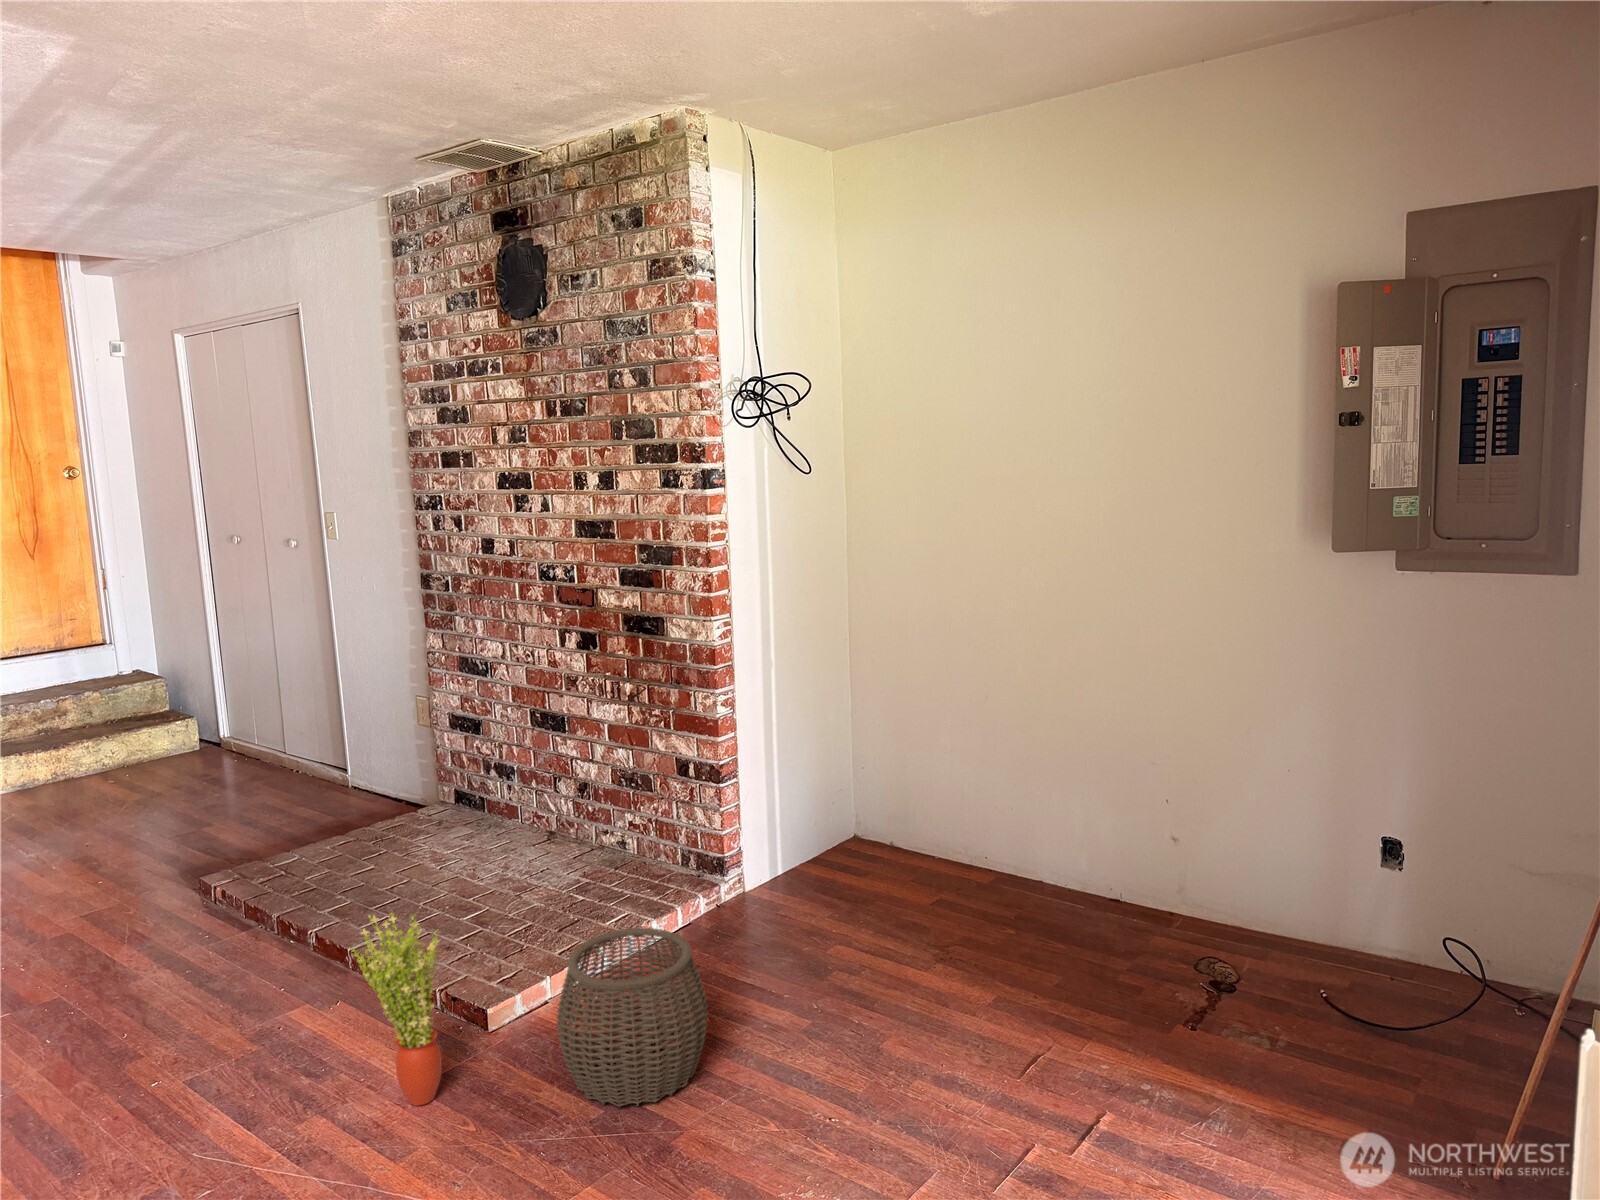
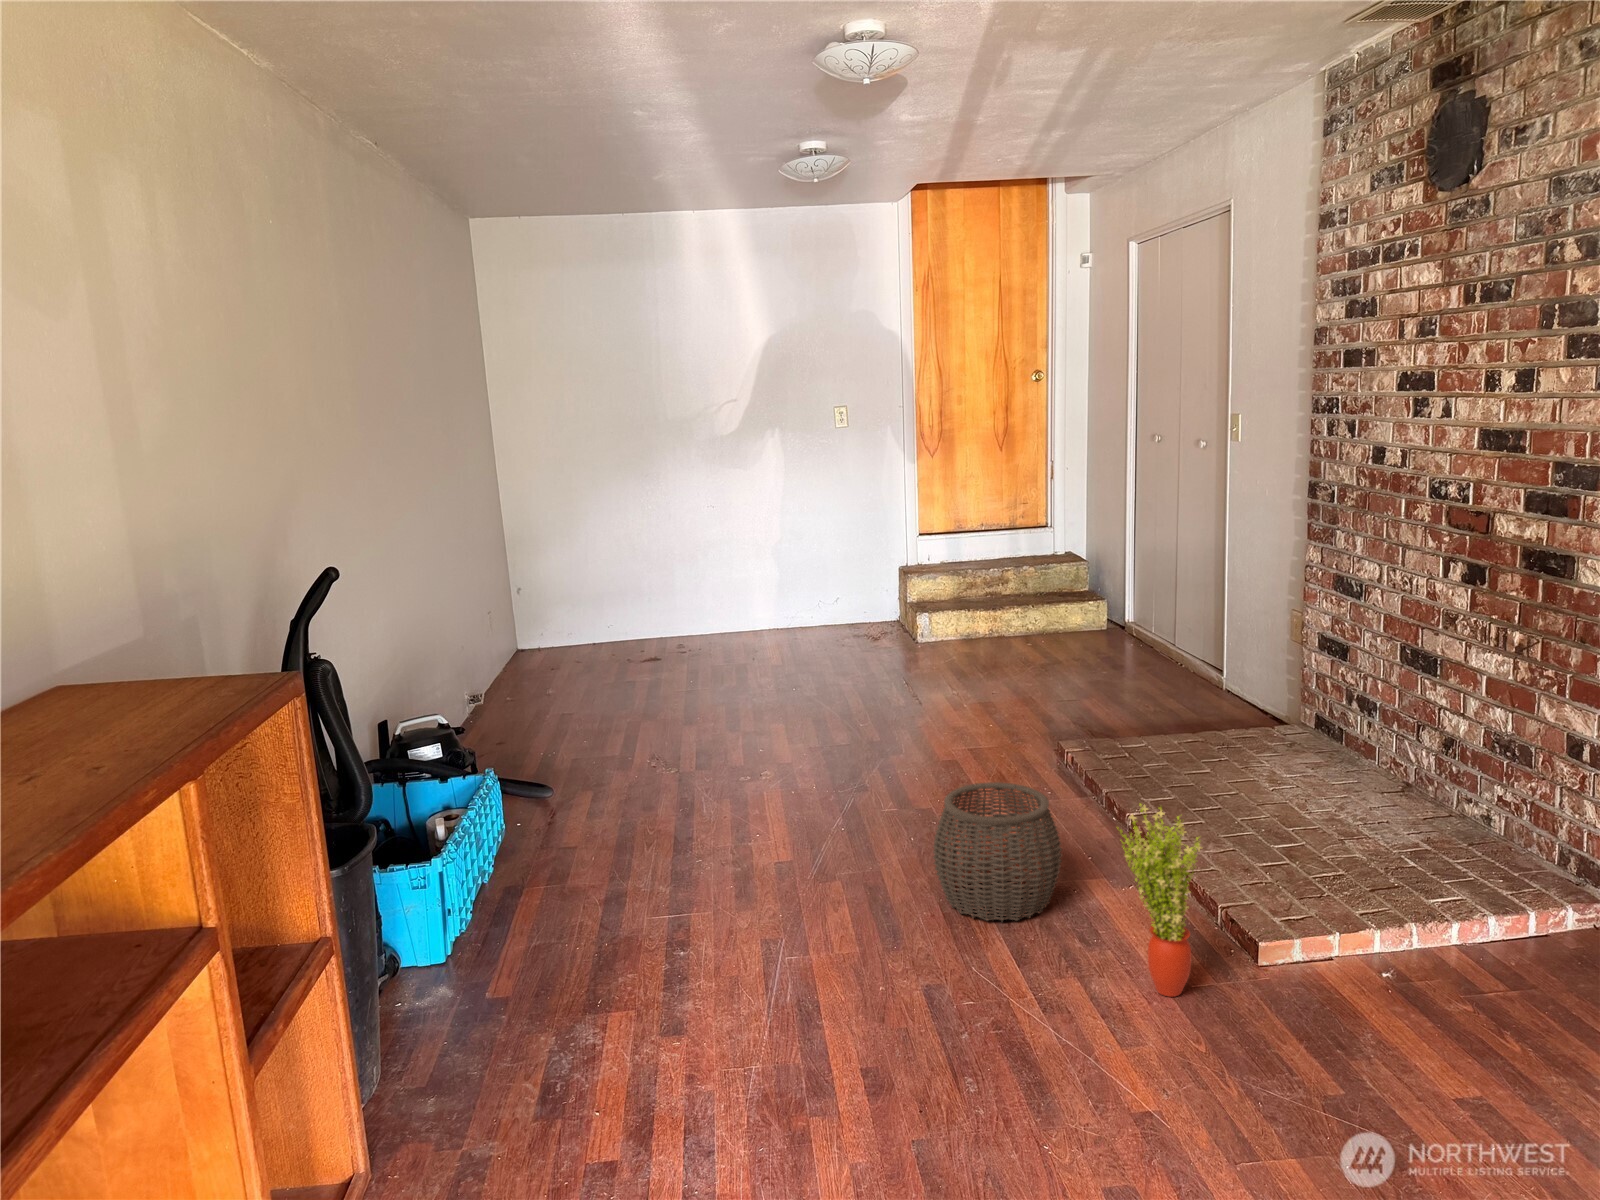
woven basket: present [556,928,708,1107] -> present [933,782,1062,922]

